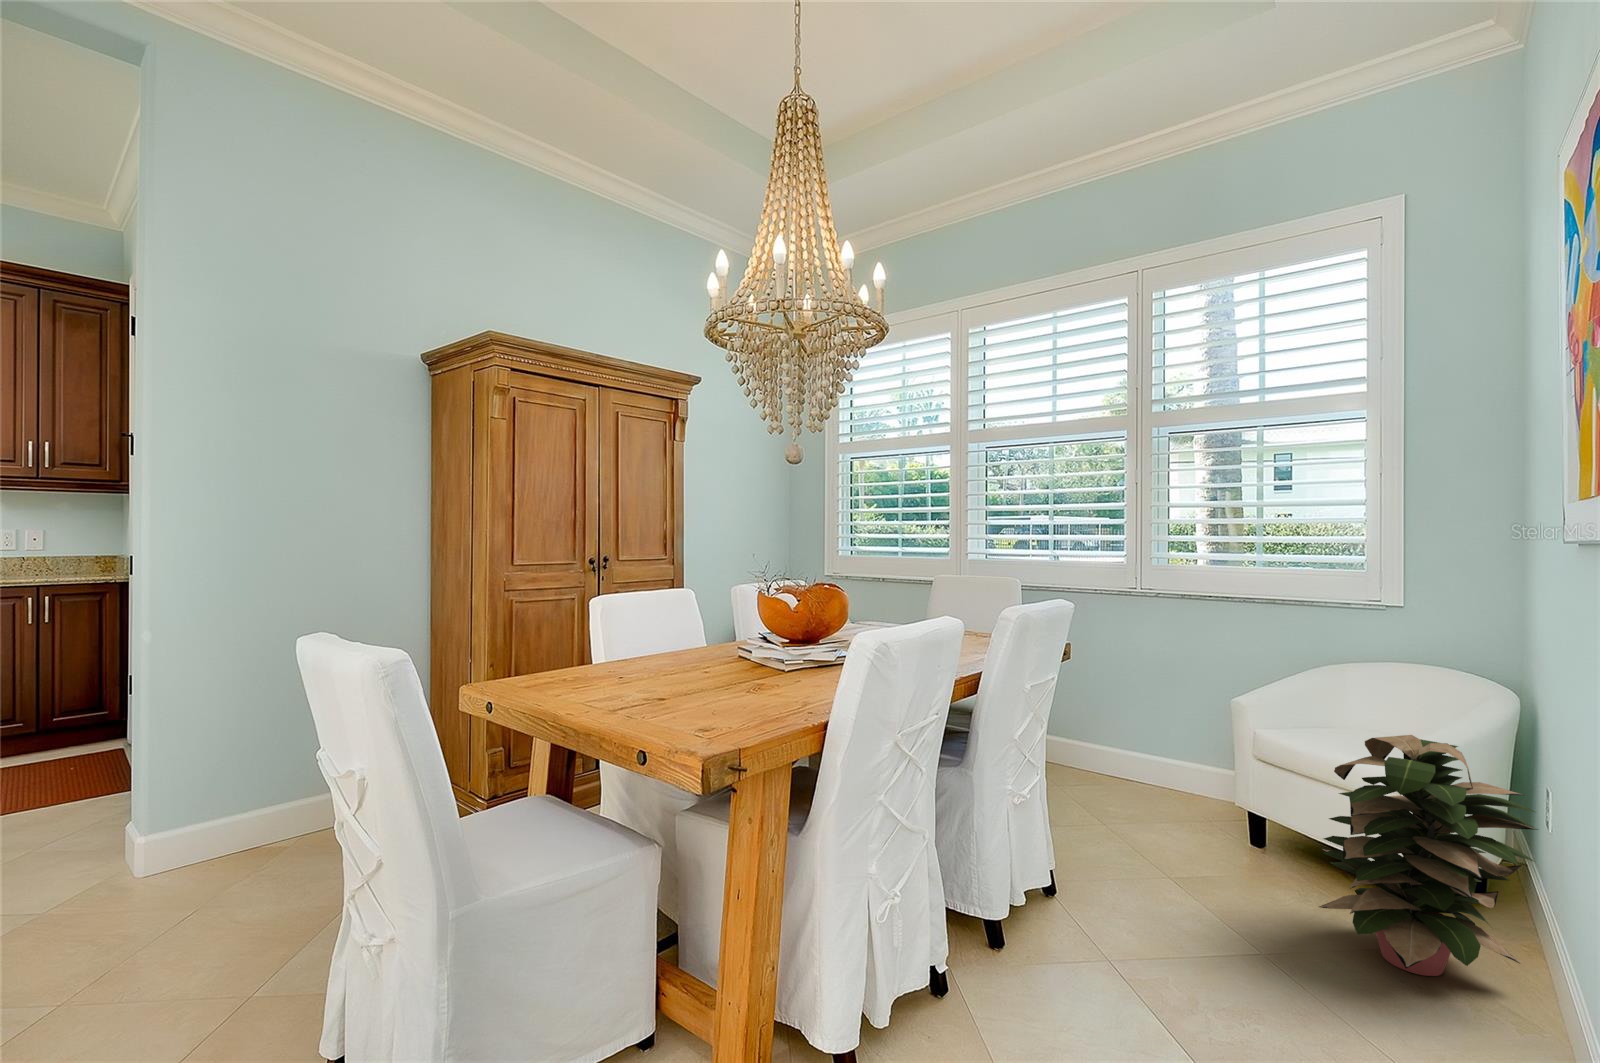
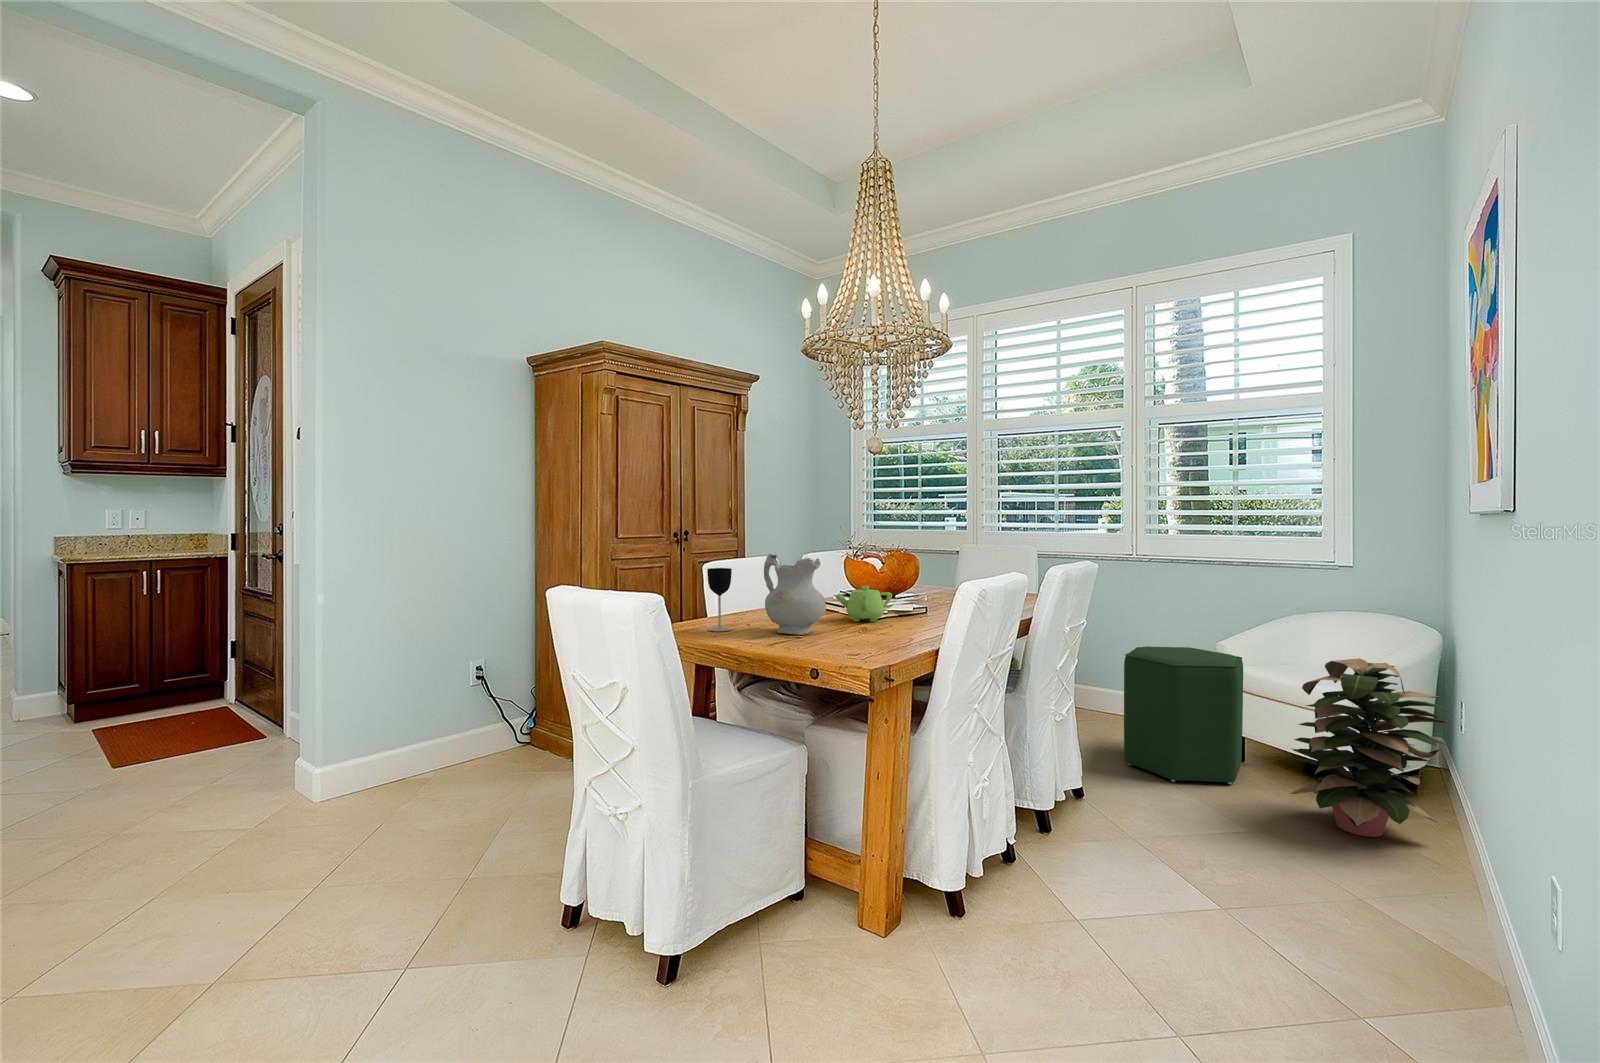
ceramic pitcher: none [616,597,694,704] -> present [764,554,825,635]
wine glass: none [550,613,582,695] -> present [707,568,732,631]
teapot: none [726,635,795,682] -> present [836,586,892,622]
ottoman: none [1115,701,1264,883] -> present [1124,646,1243,784]

